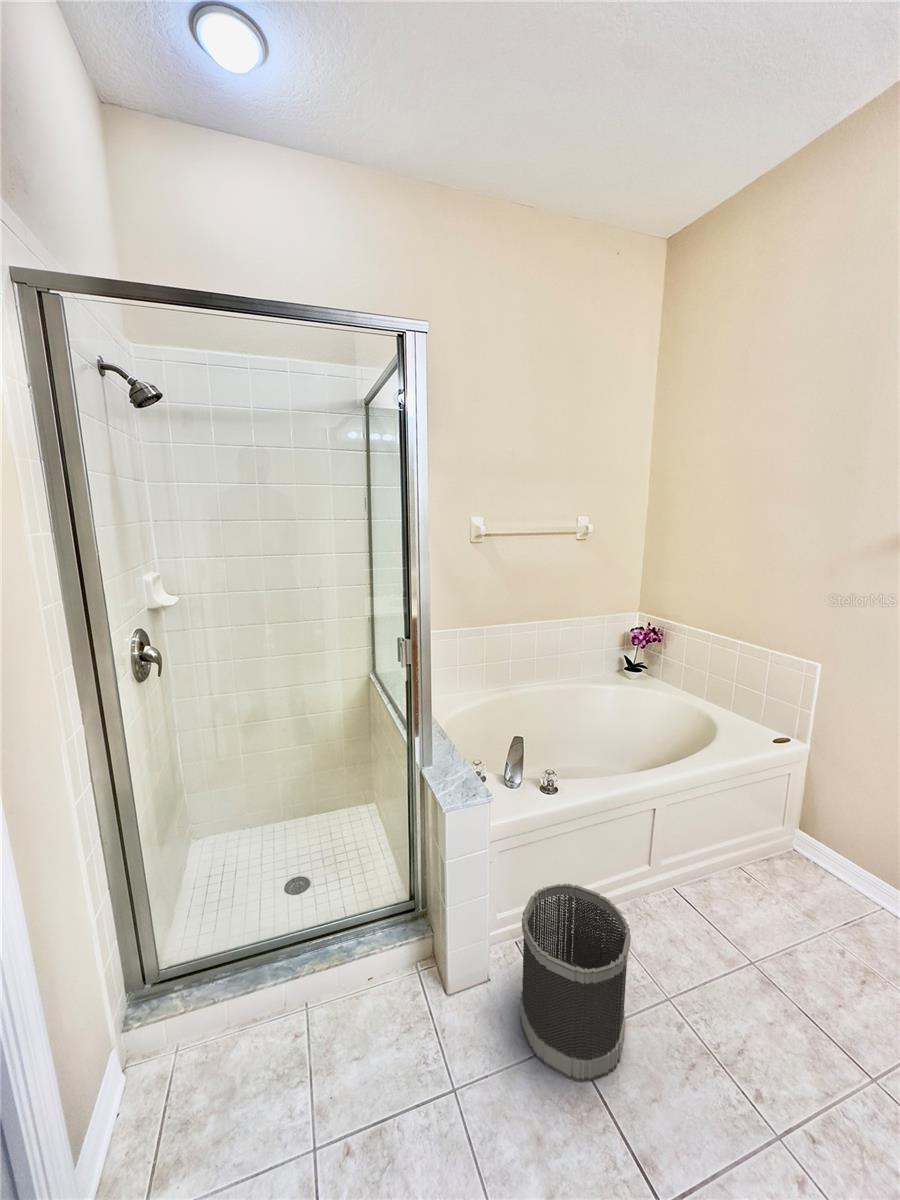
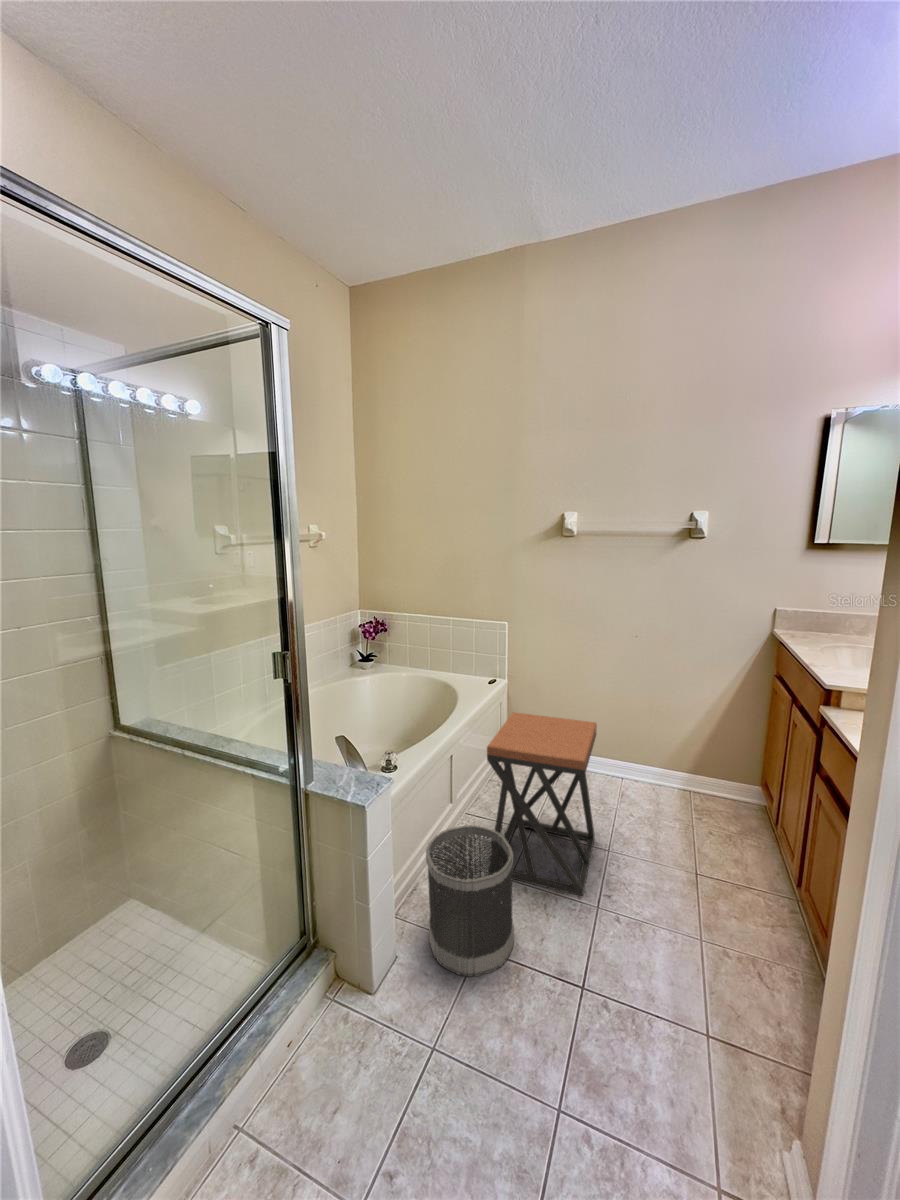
stool: none [650,790,886,1101] -> present [487,712,597,896]

